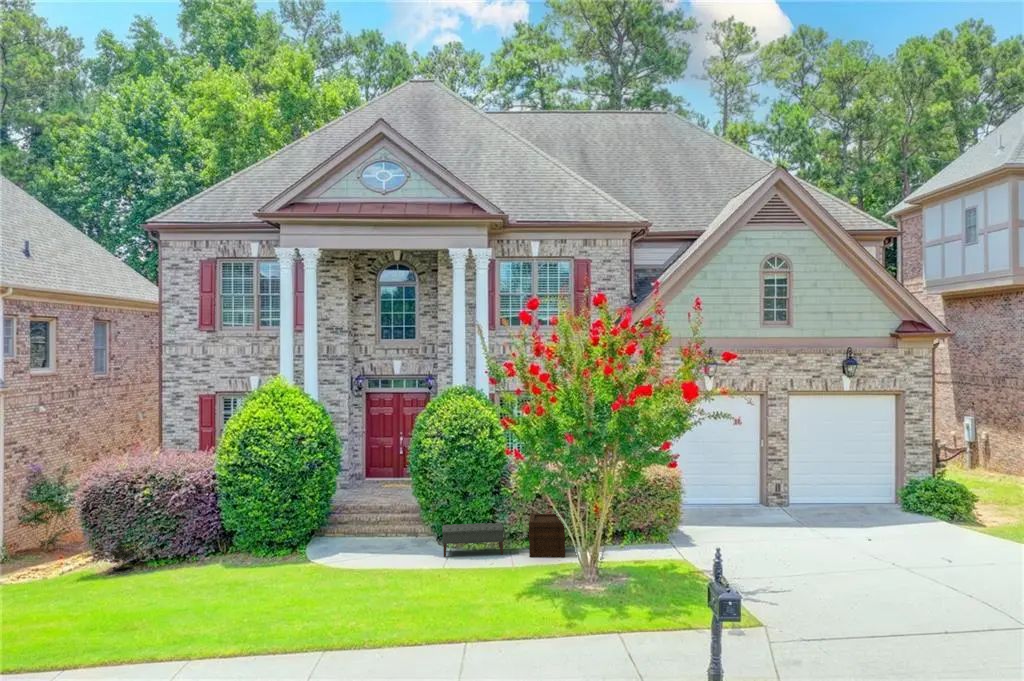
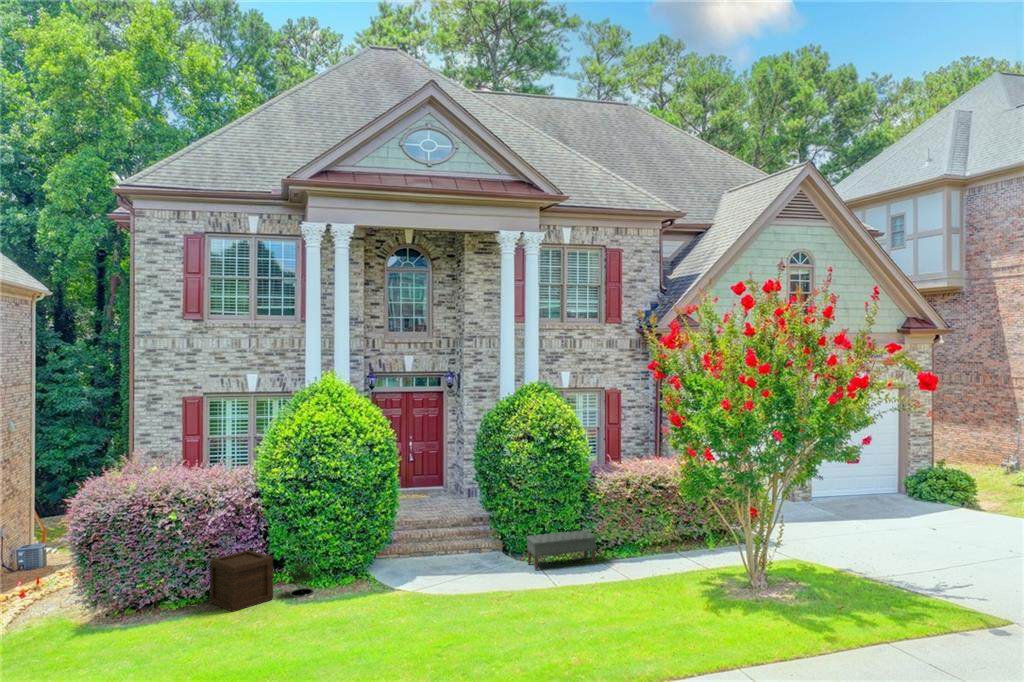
wooden crate: present [529,514,565,557] -> present [210,550,273,612]
potted tree: present [112,535,135,574] -> present [288,552,315,597]

